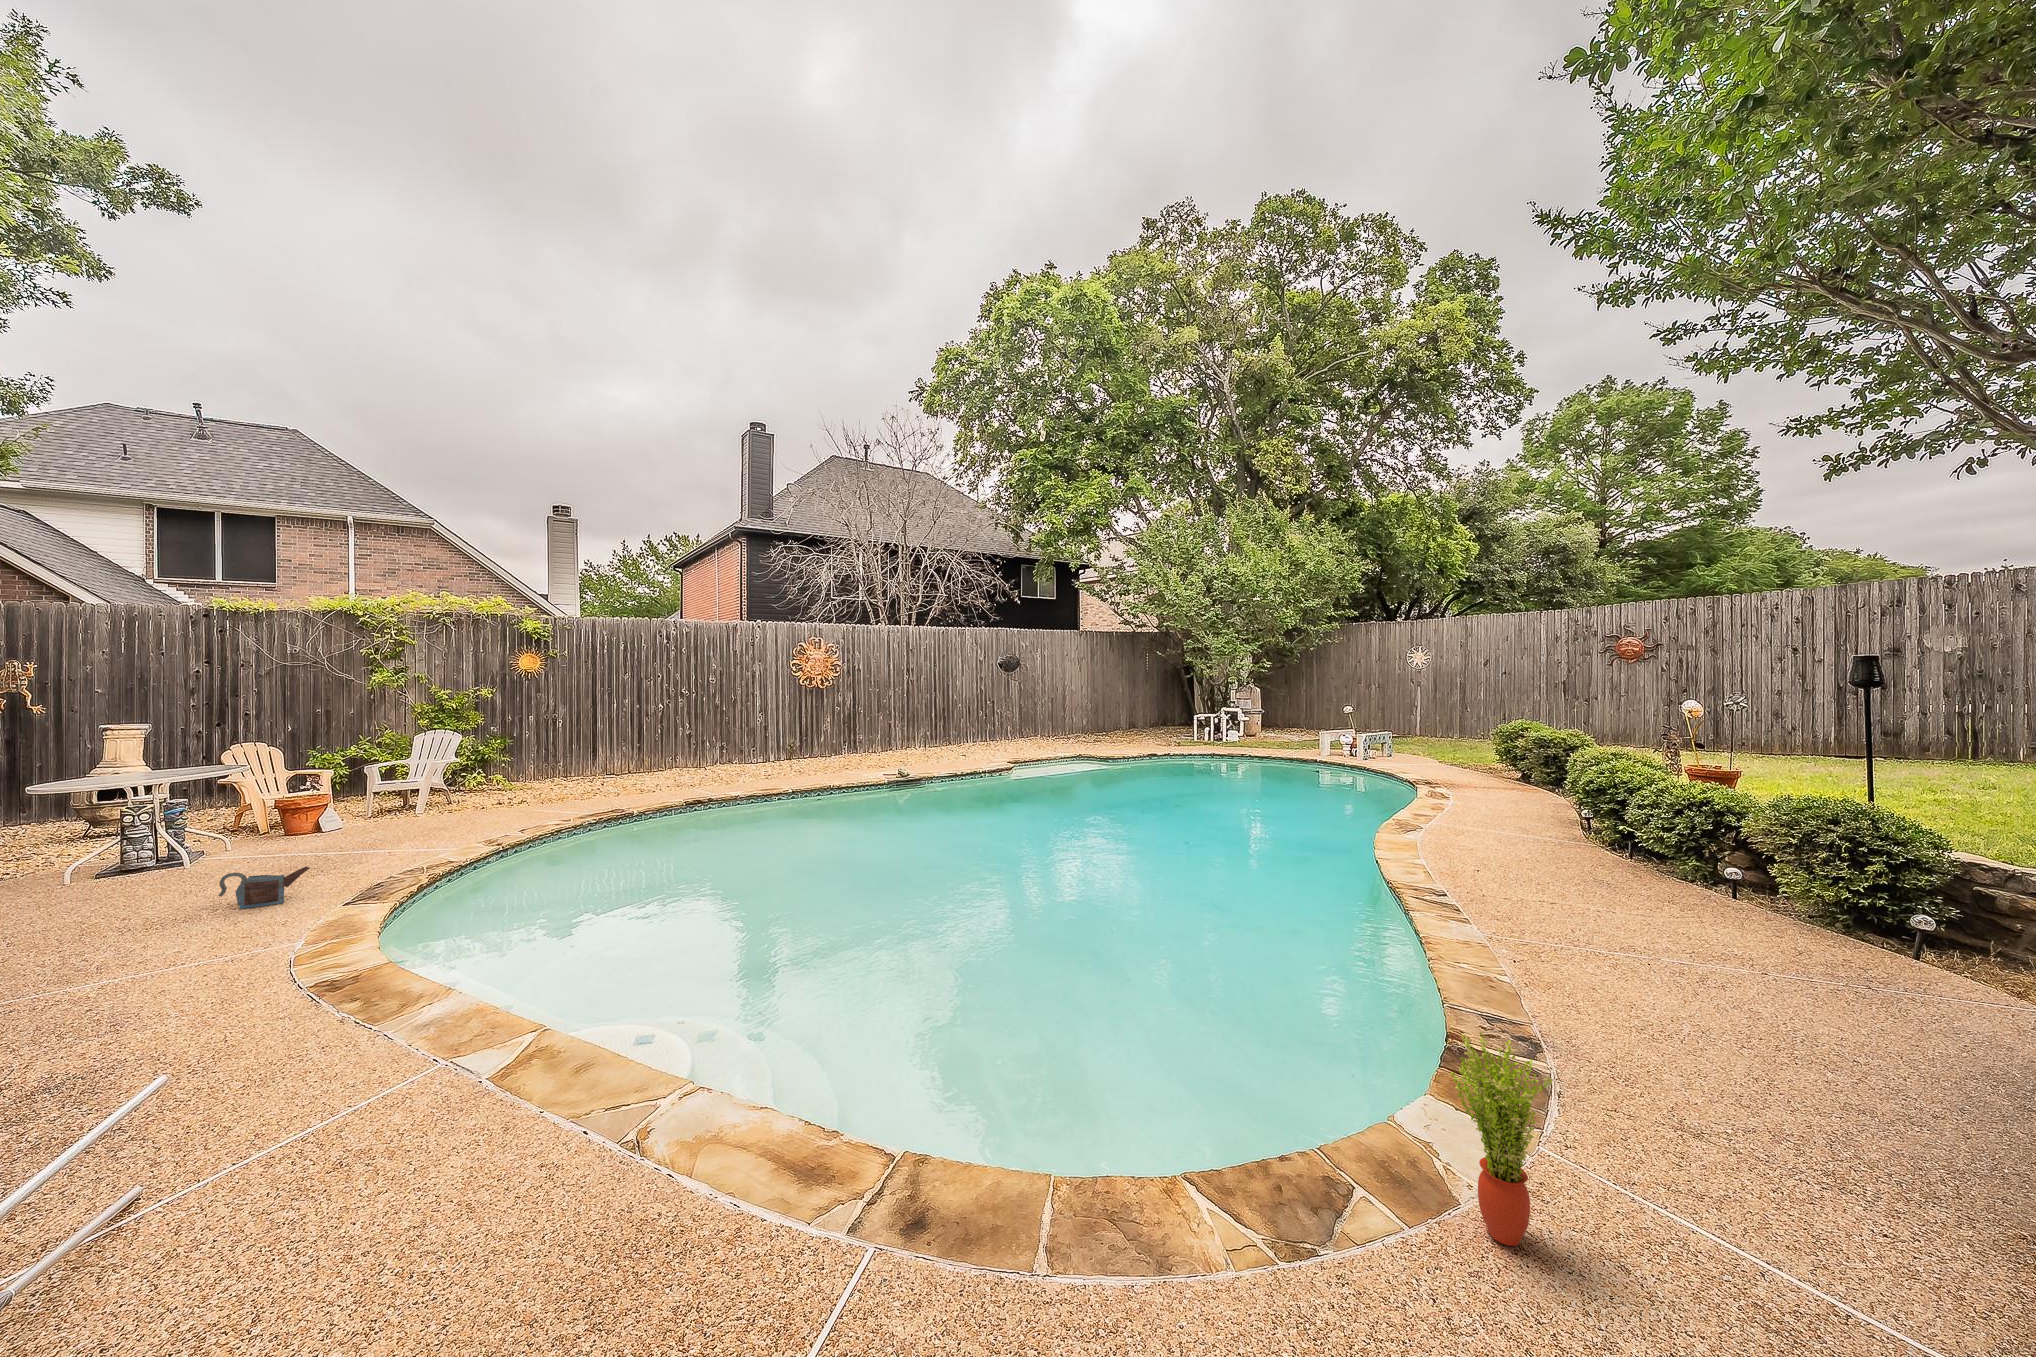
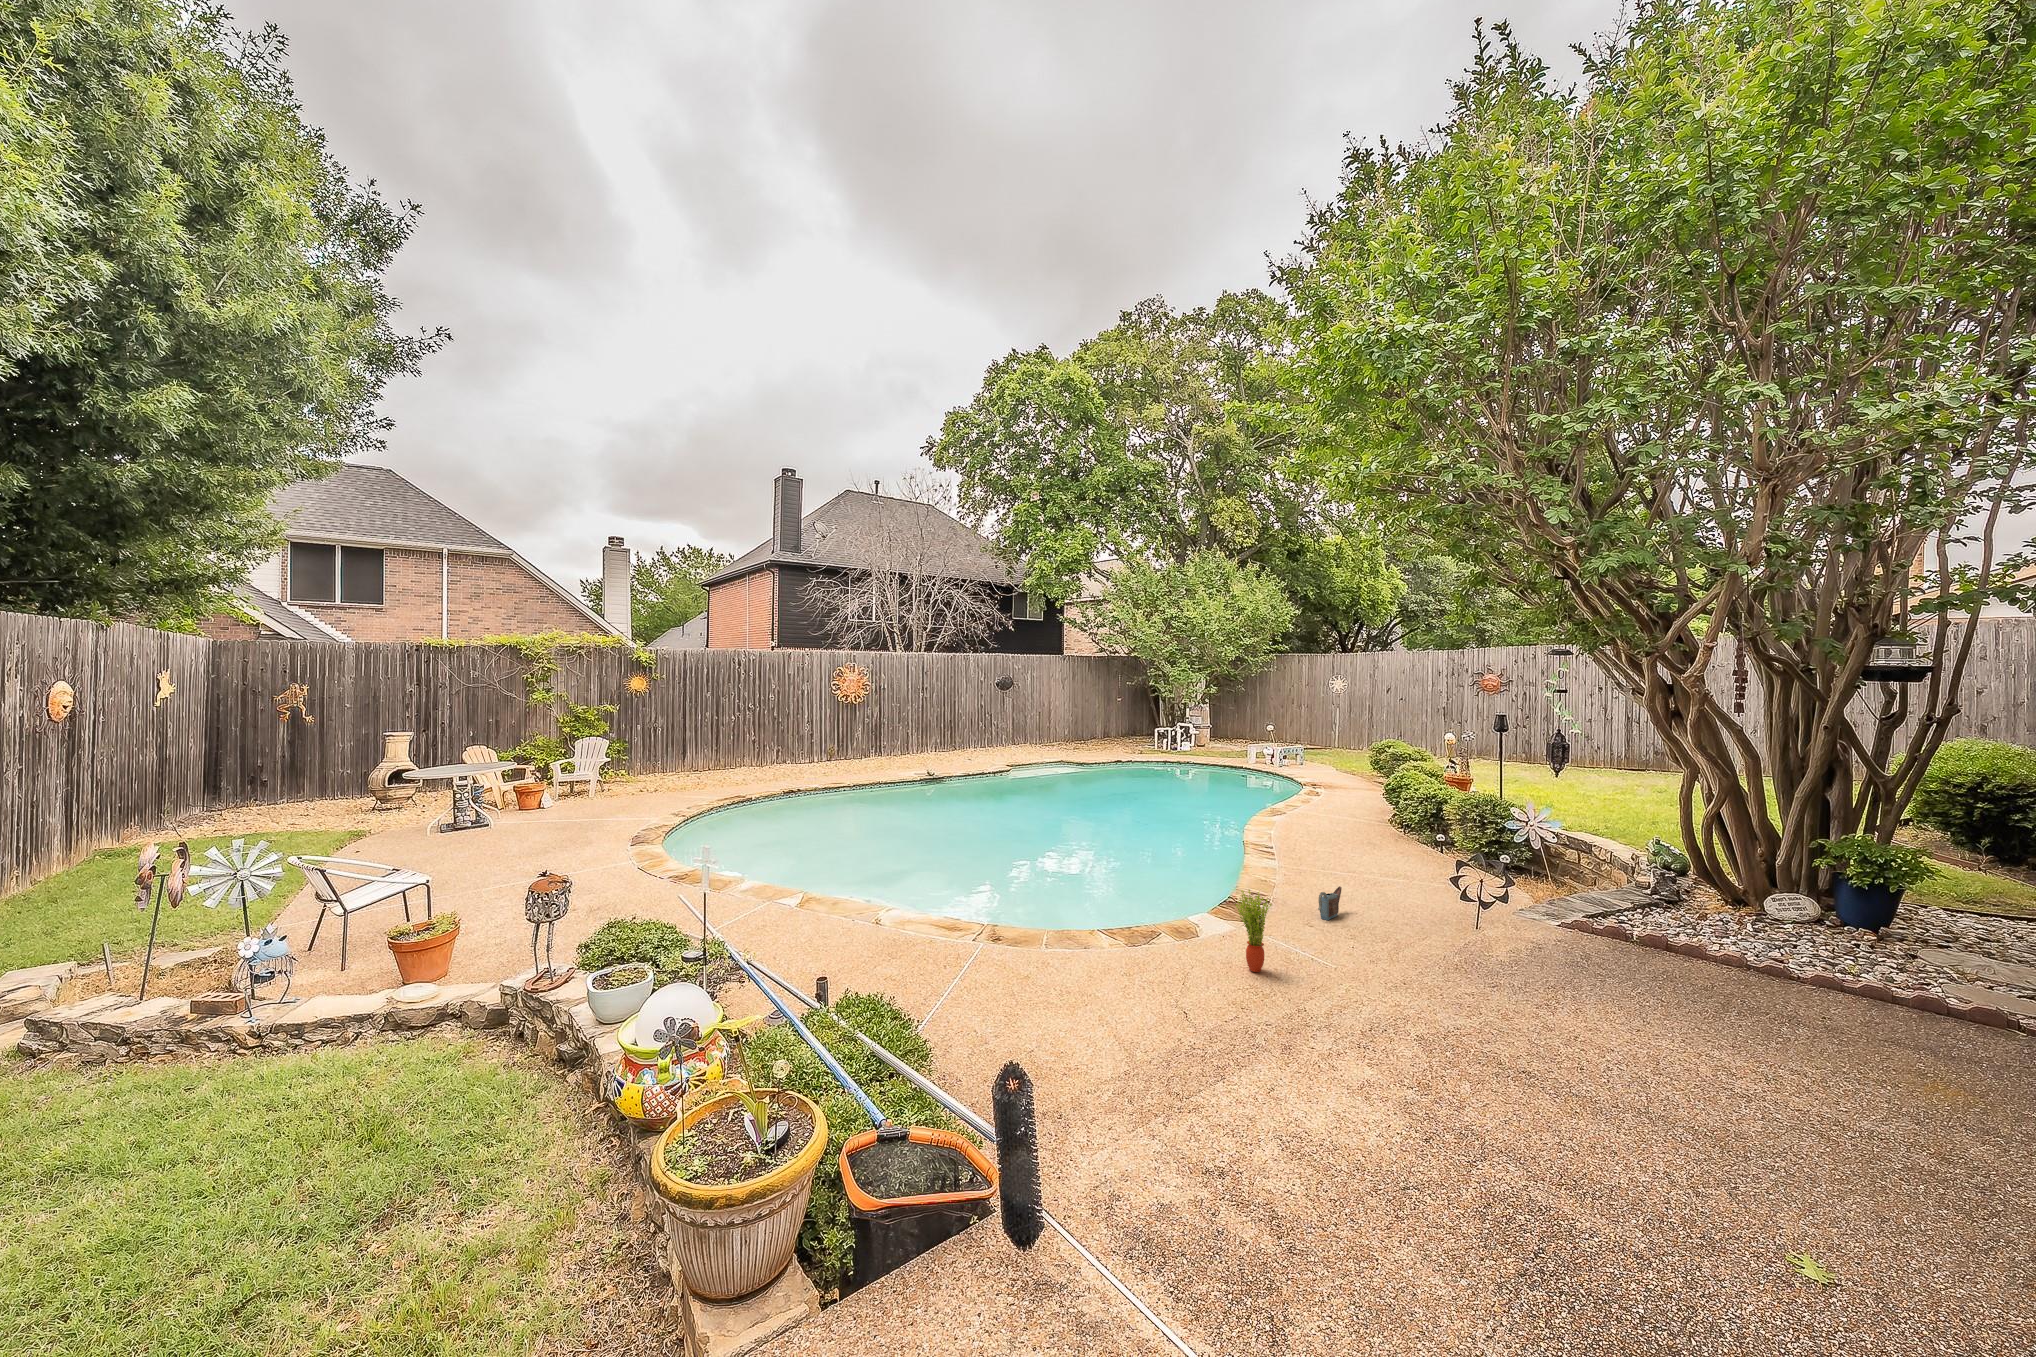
watering can: present [218,866,310,909] -> present [1318,886,1342,920]

